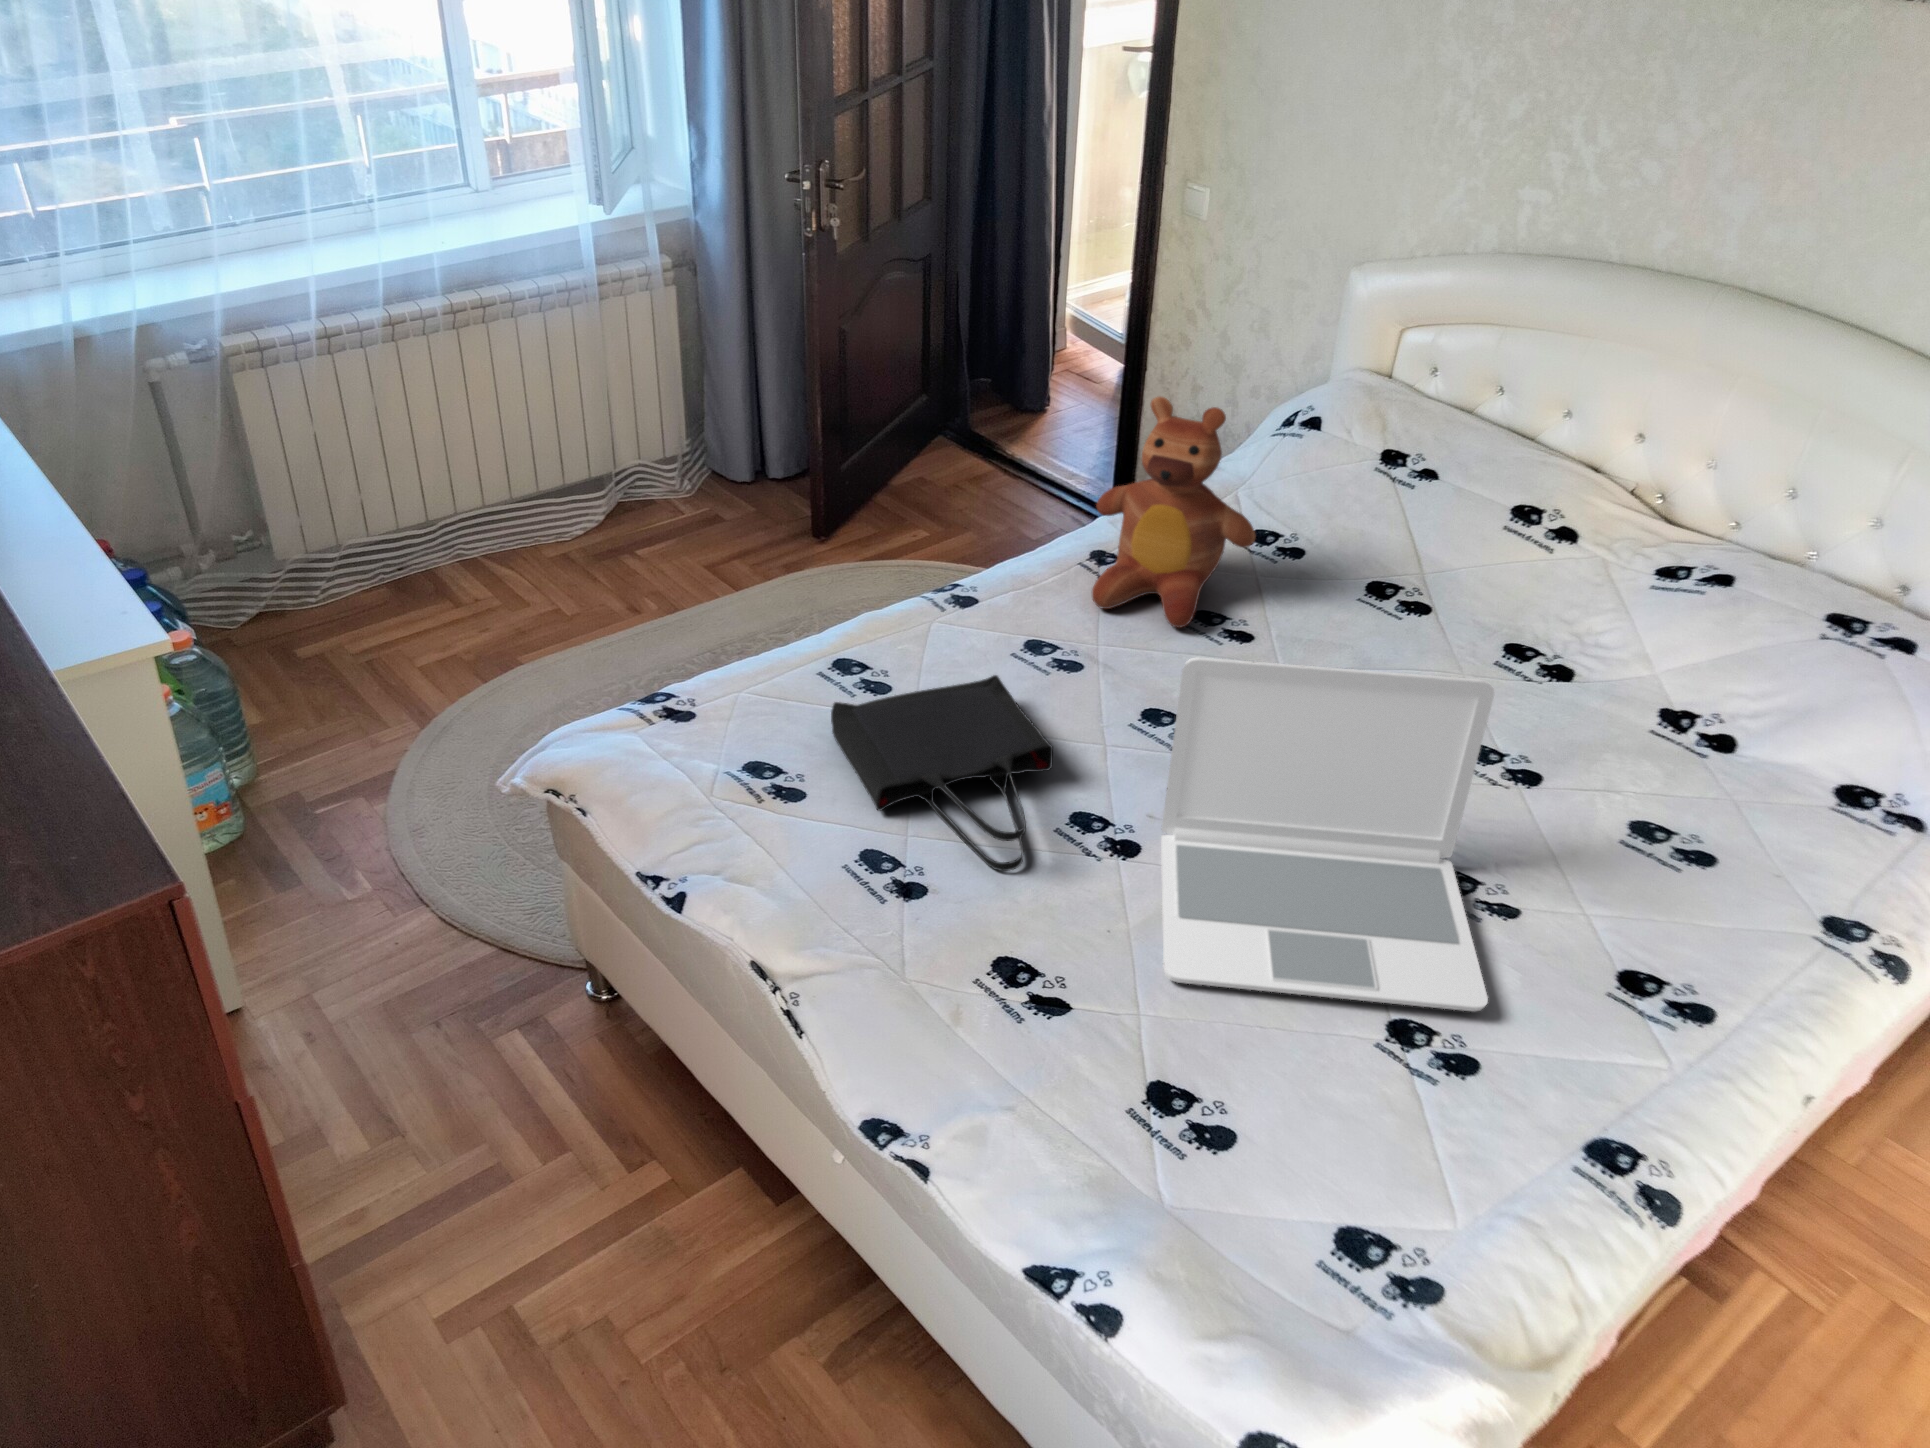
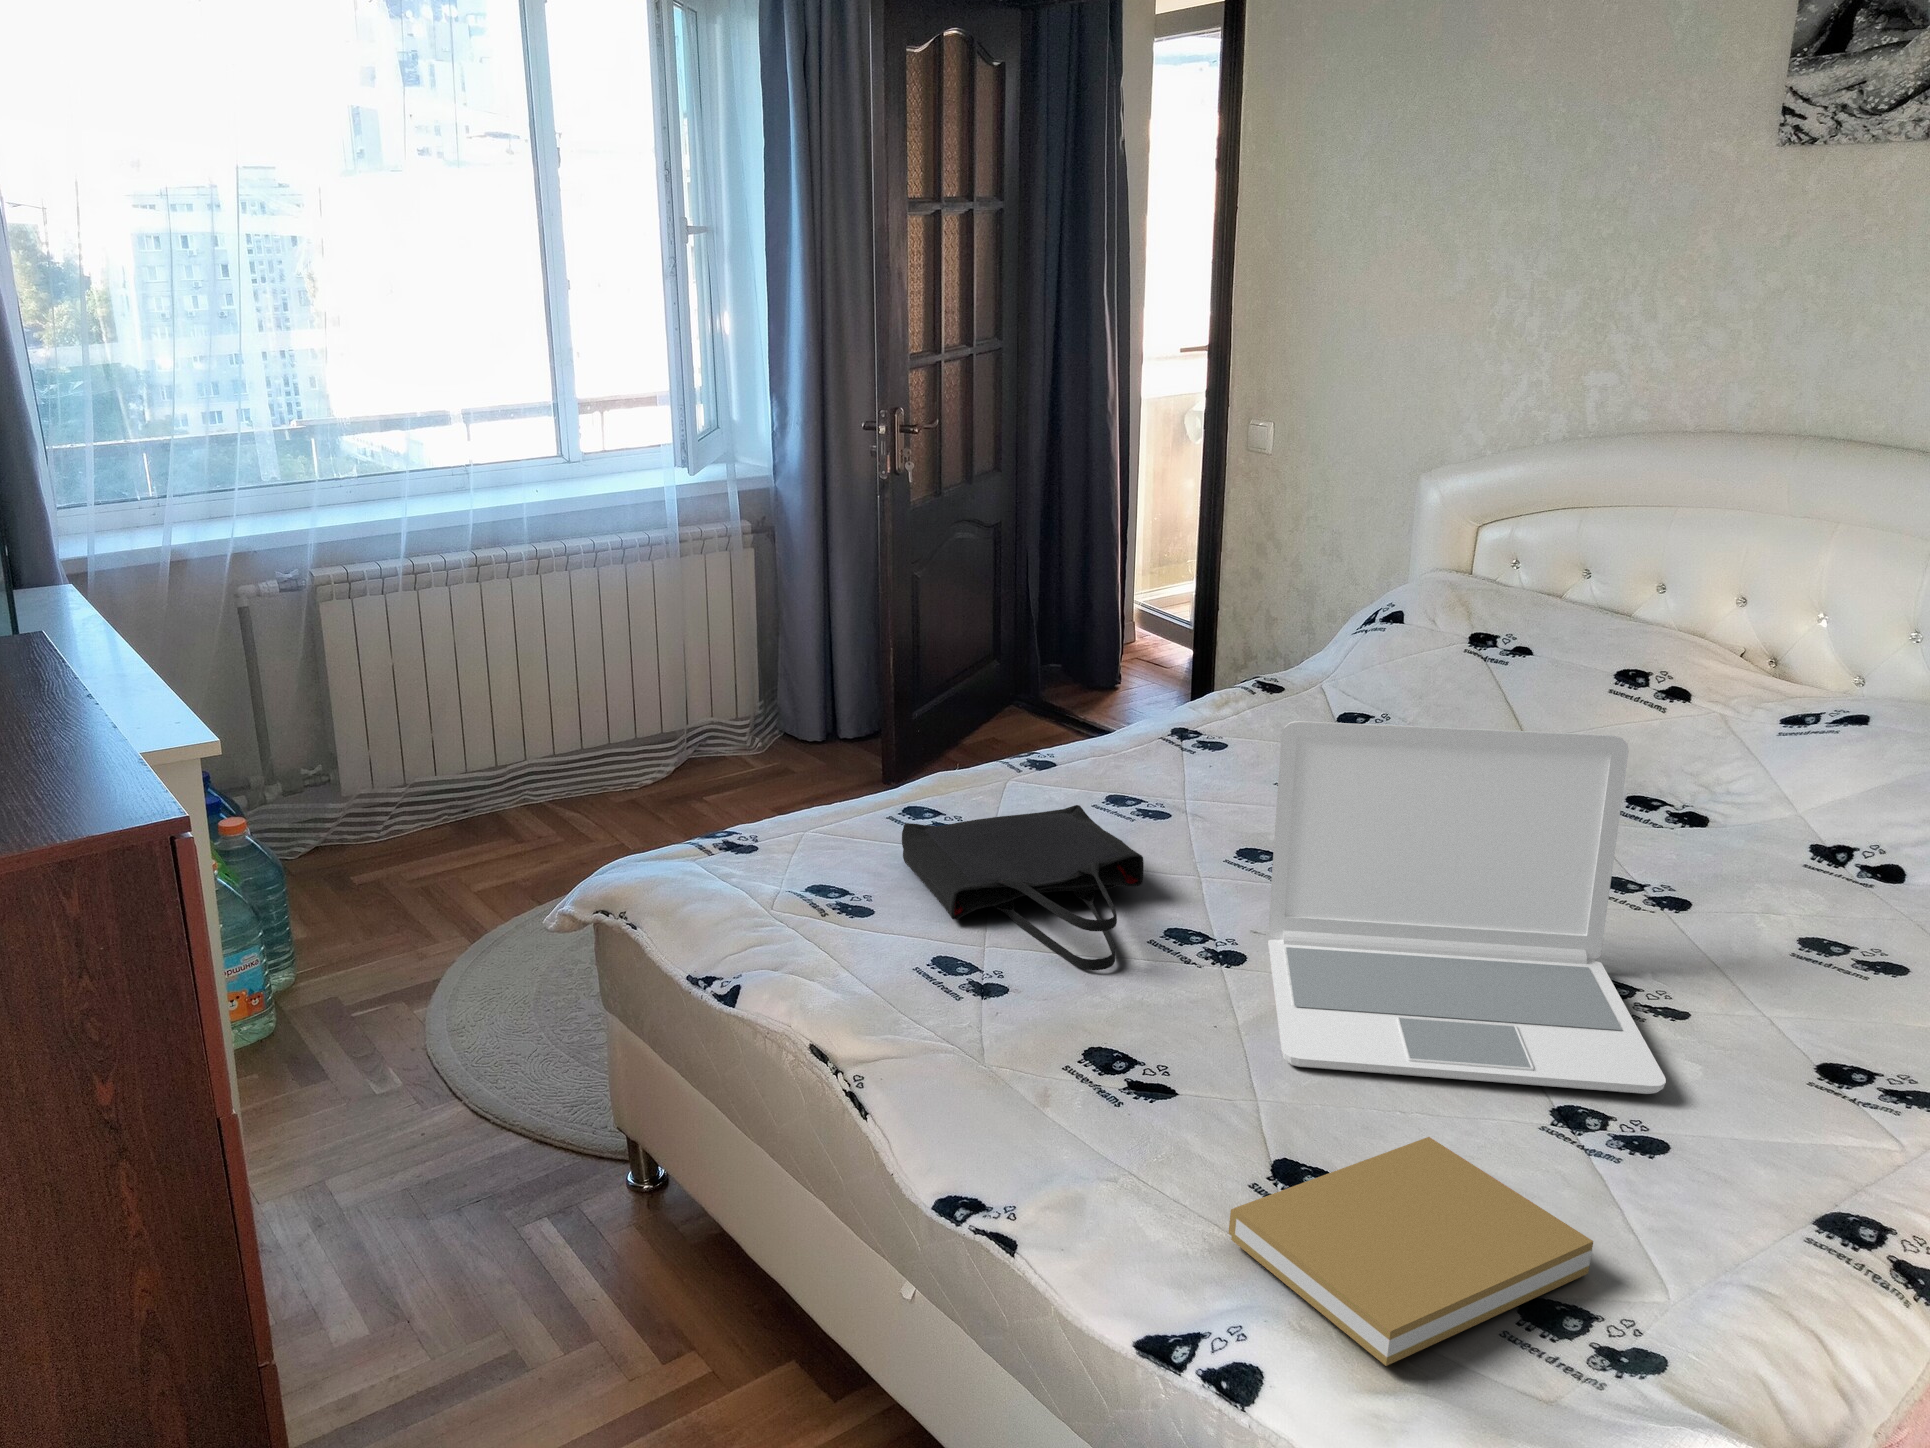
teddy bear: present [1092,397,1256,628] -> none [1177,547,1347,781]
book: none [1105,1072,1403,1306] -> present [1229,1137,1593,1366]

